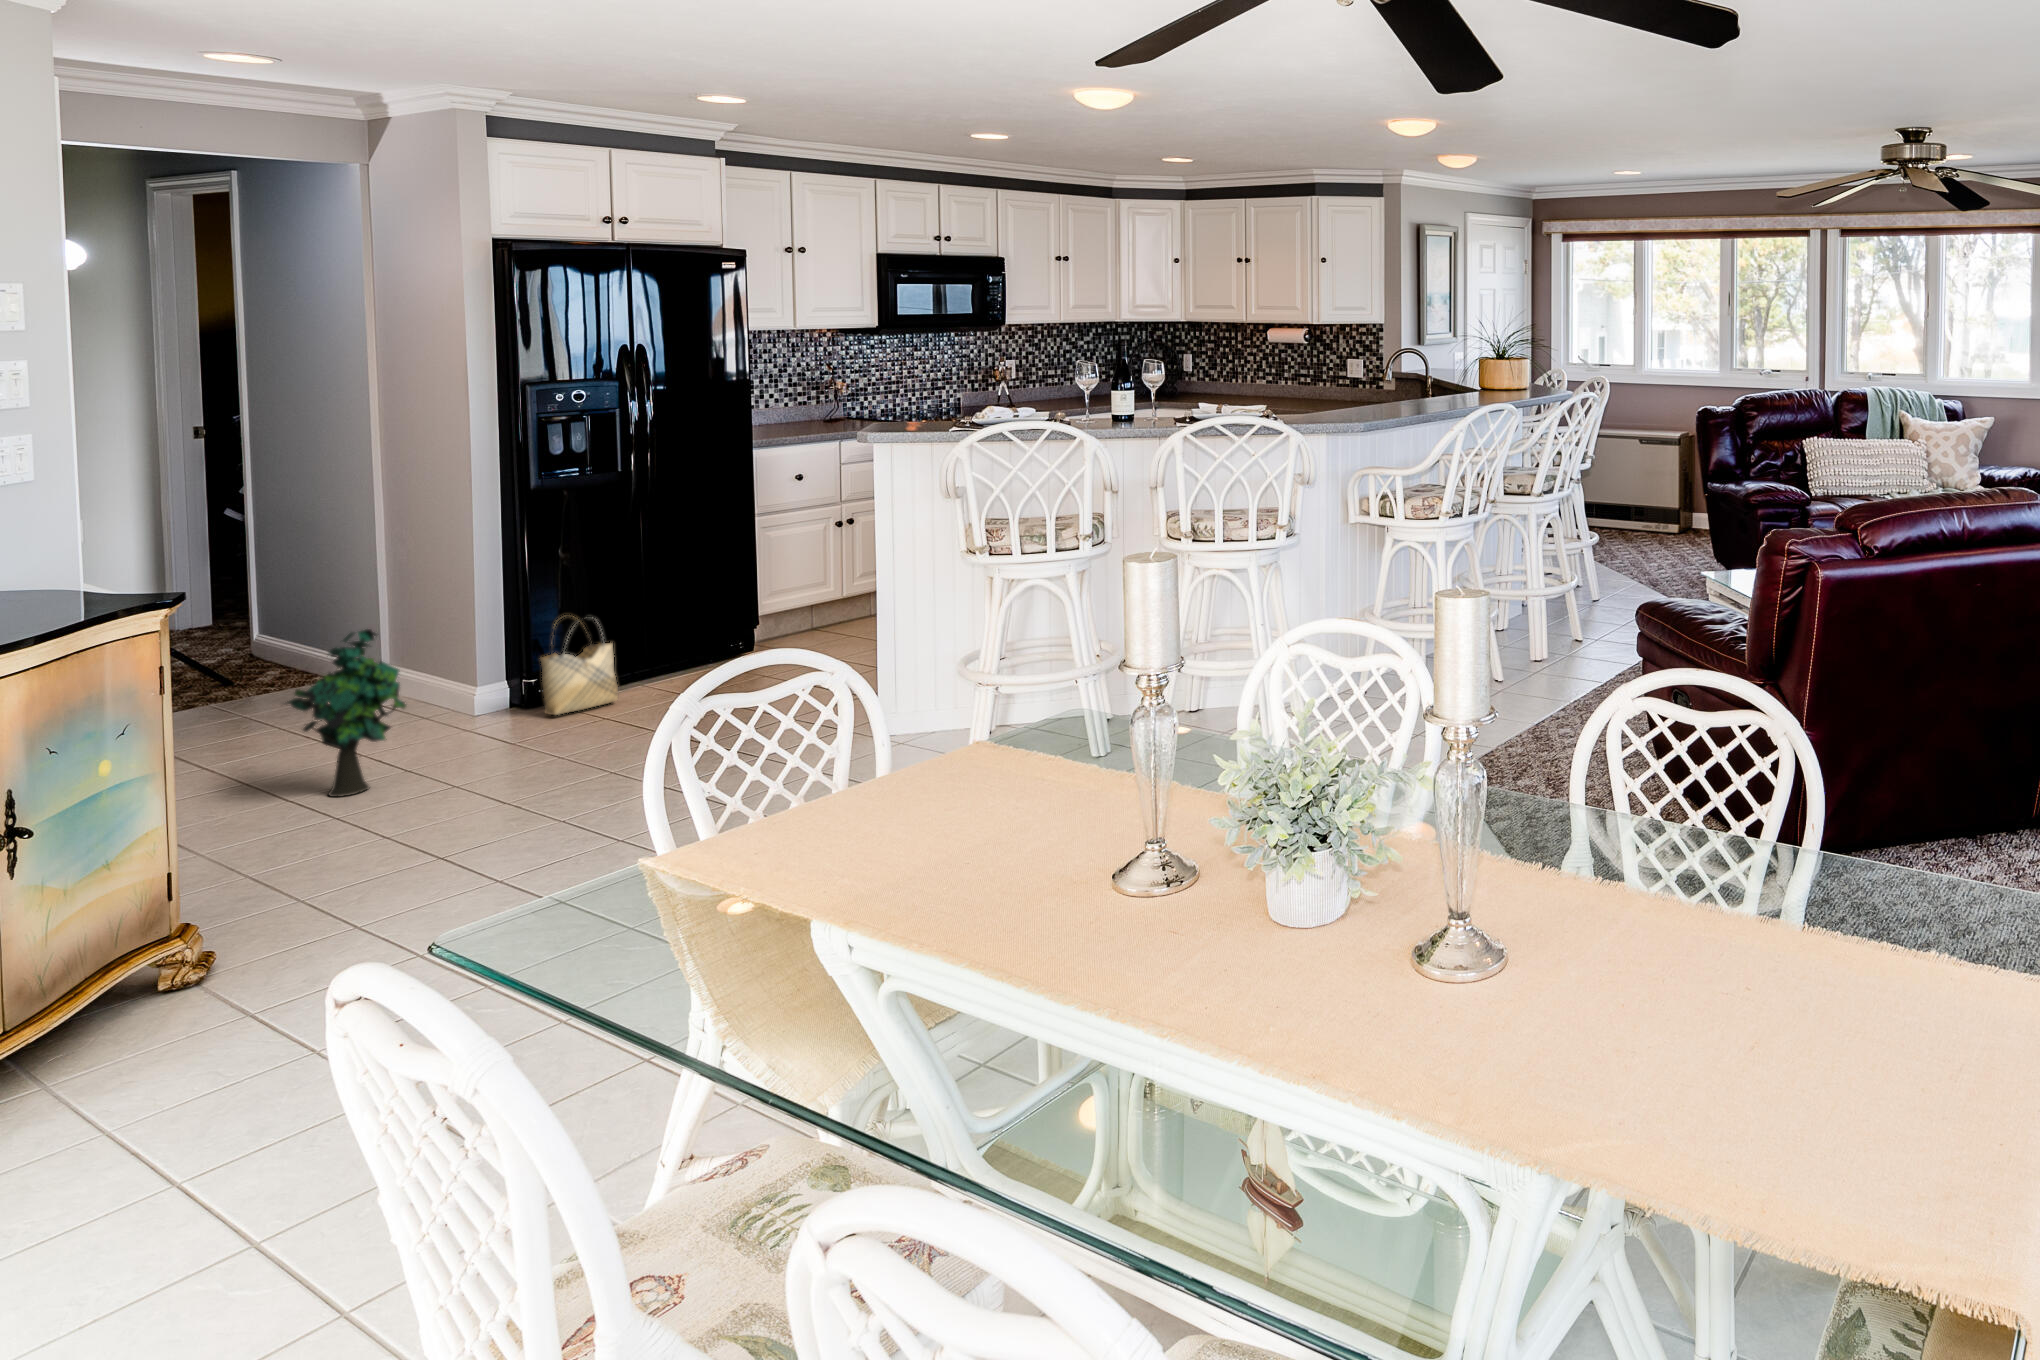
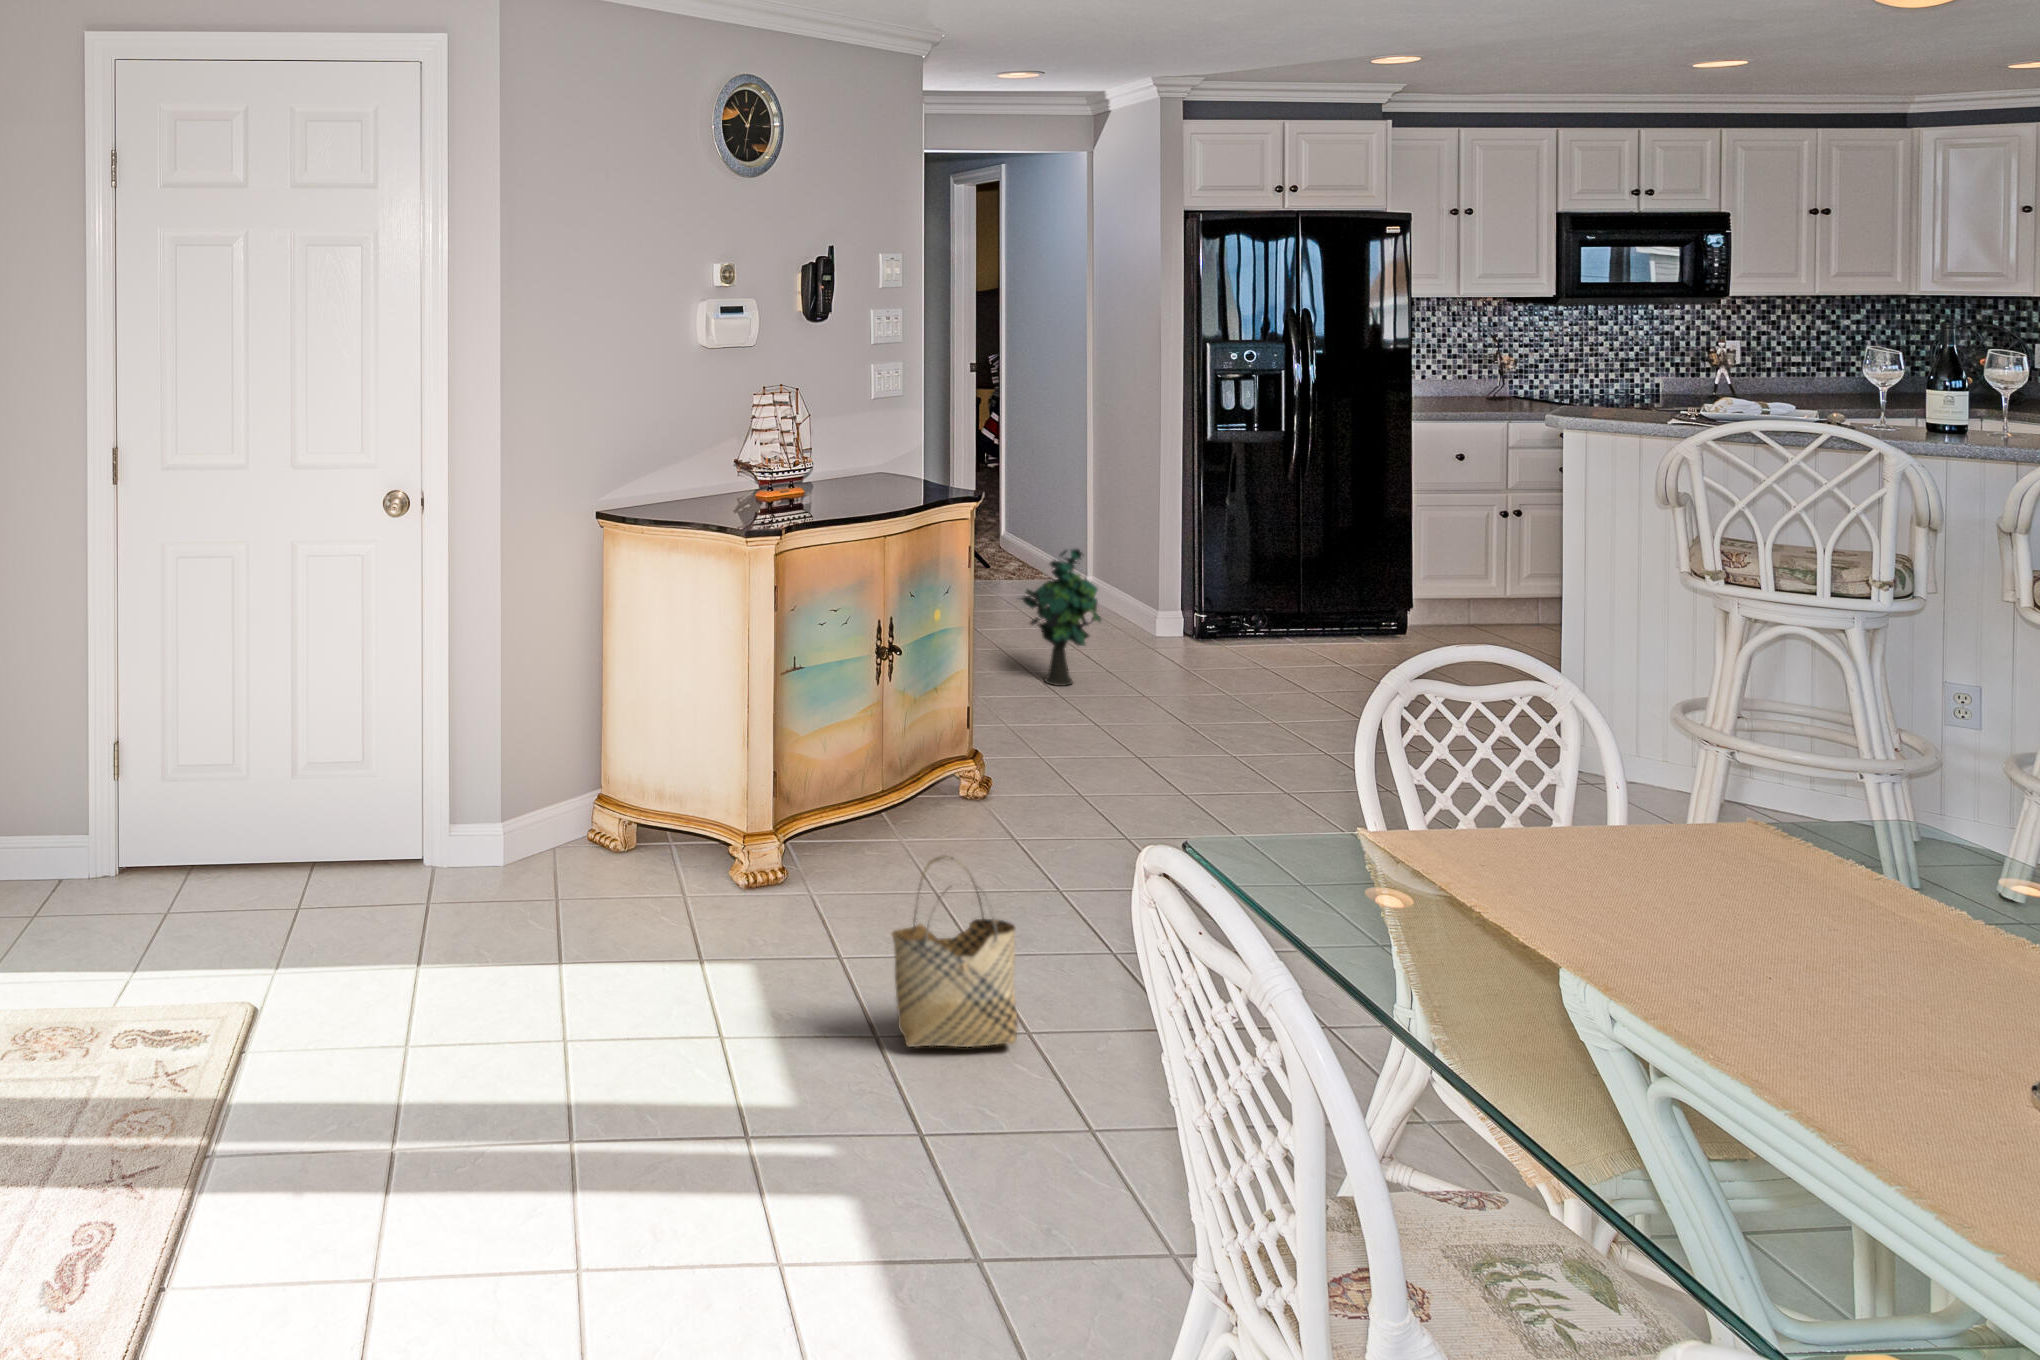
woven basket: present [540,617,618,715] -> present [892,856,1018,1047]

